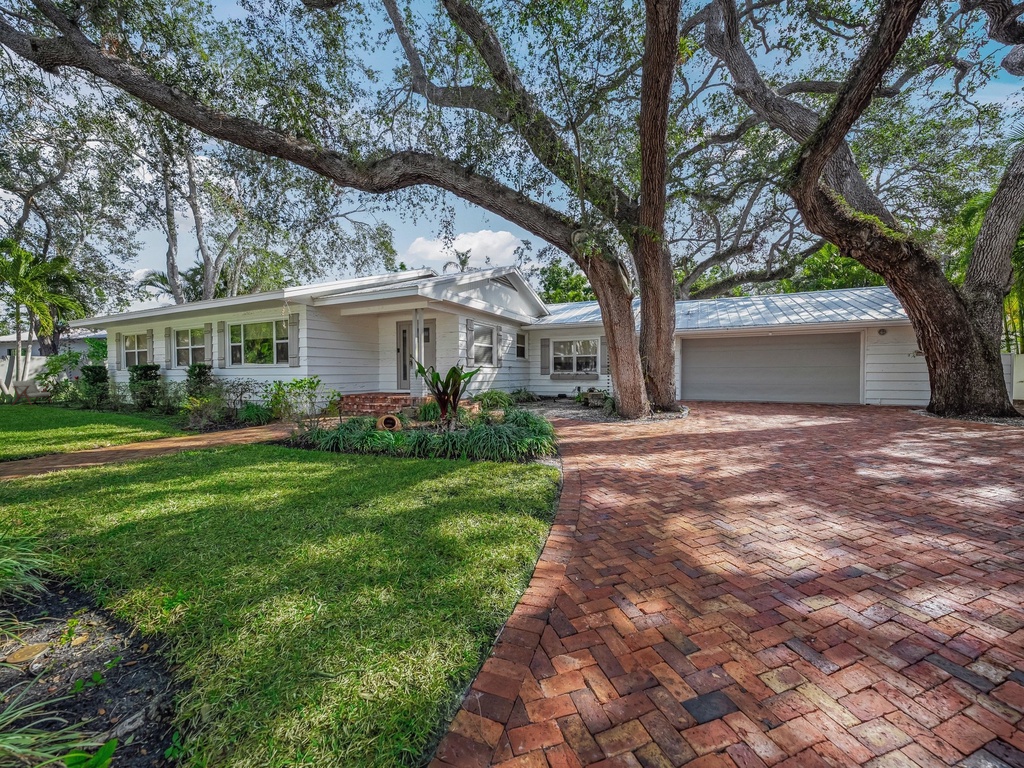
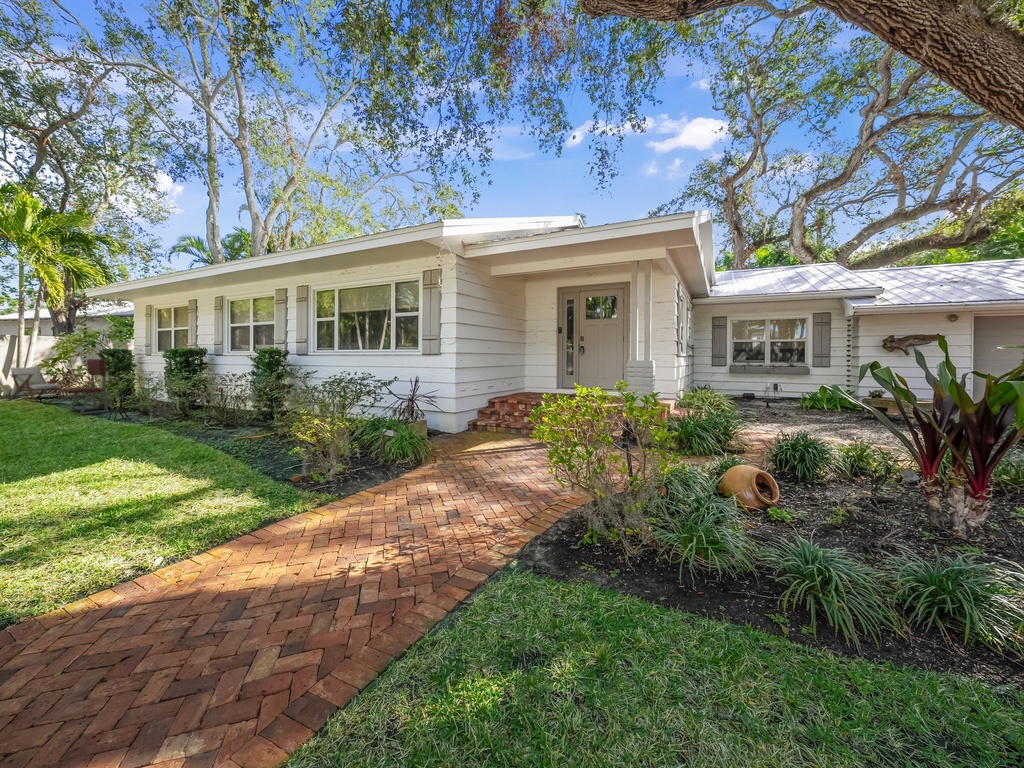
bench: none [51,374,88,412] -> present [58,359,109,415]

